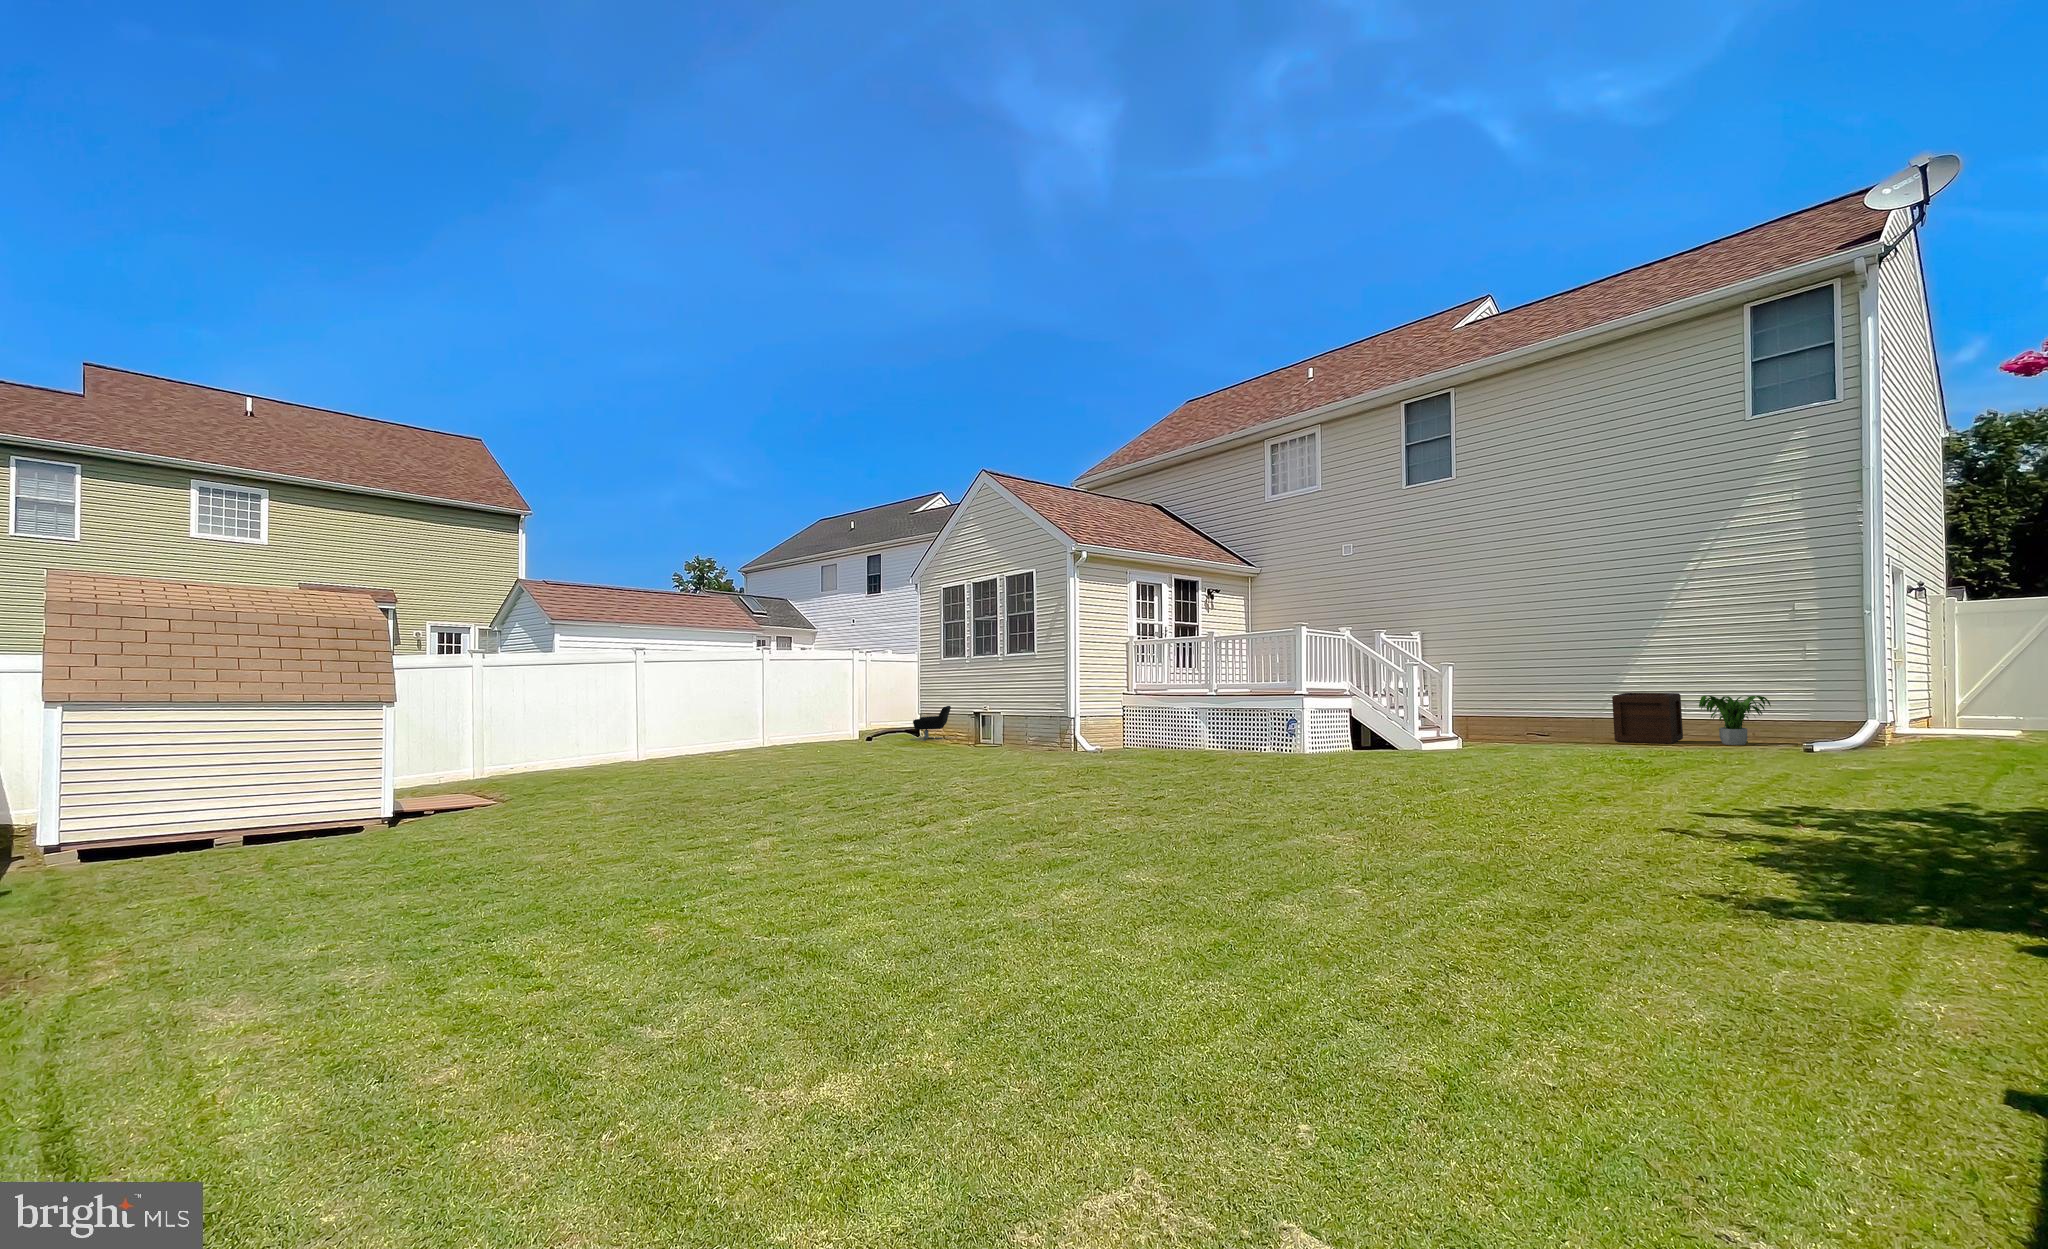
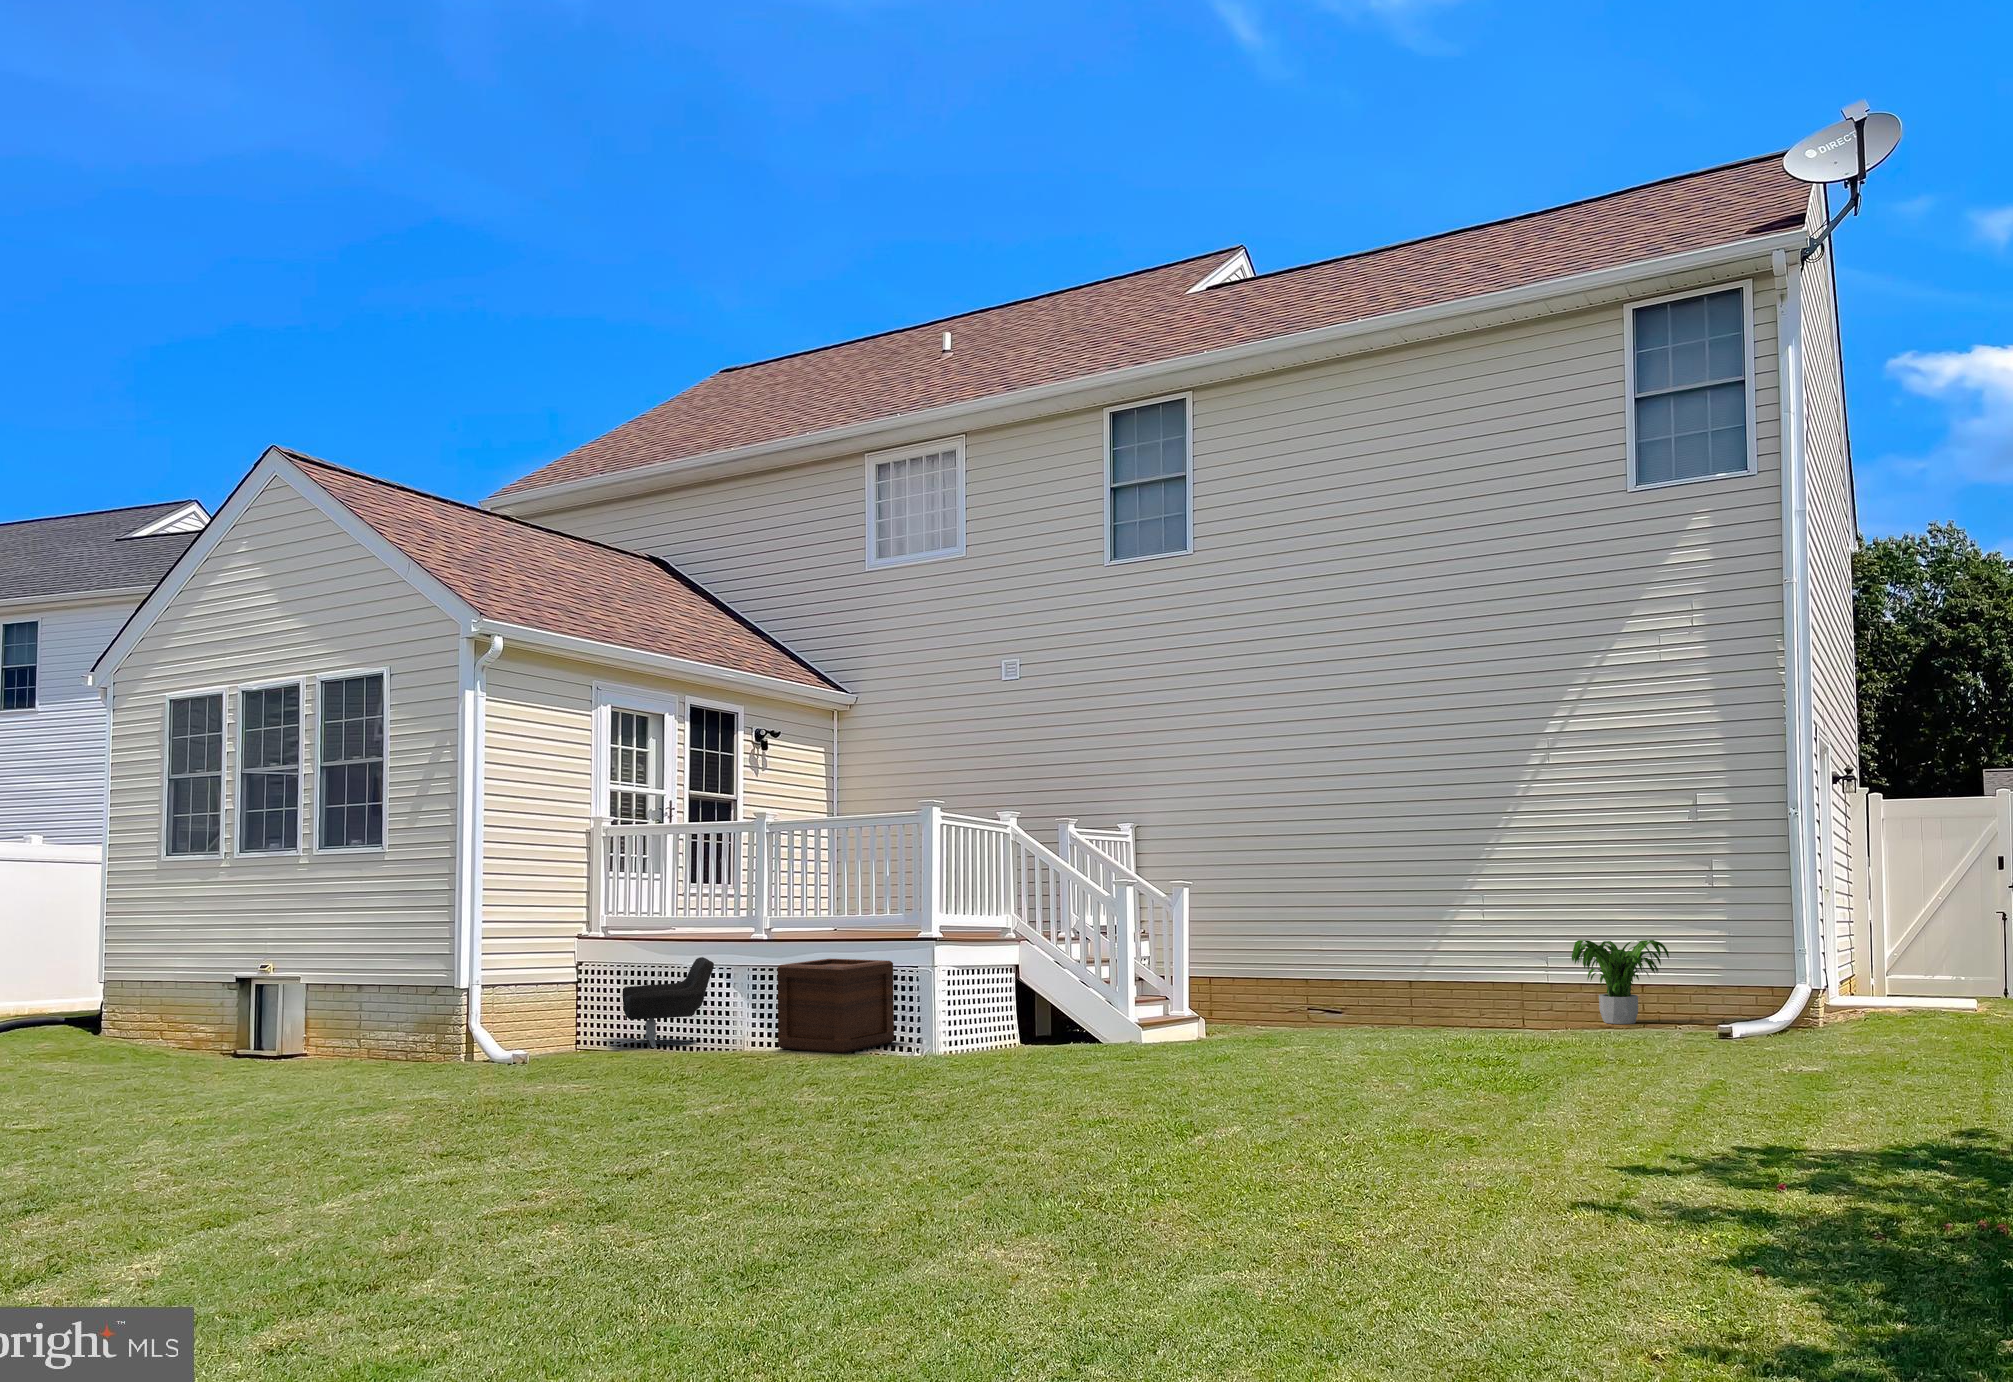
wooden crate: present [1612,693,1683,744] -> present [778,959,894,1053]
lounge chair: present [913,706,951,741] -> present [609,957,714,1047]

